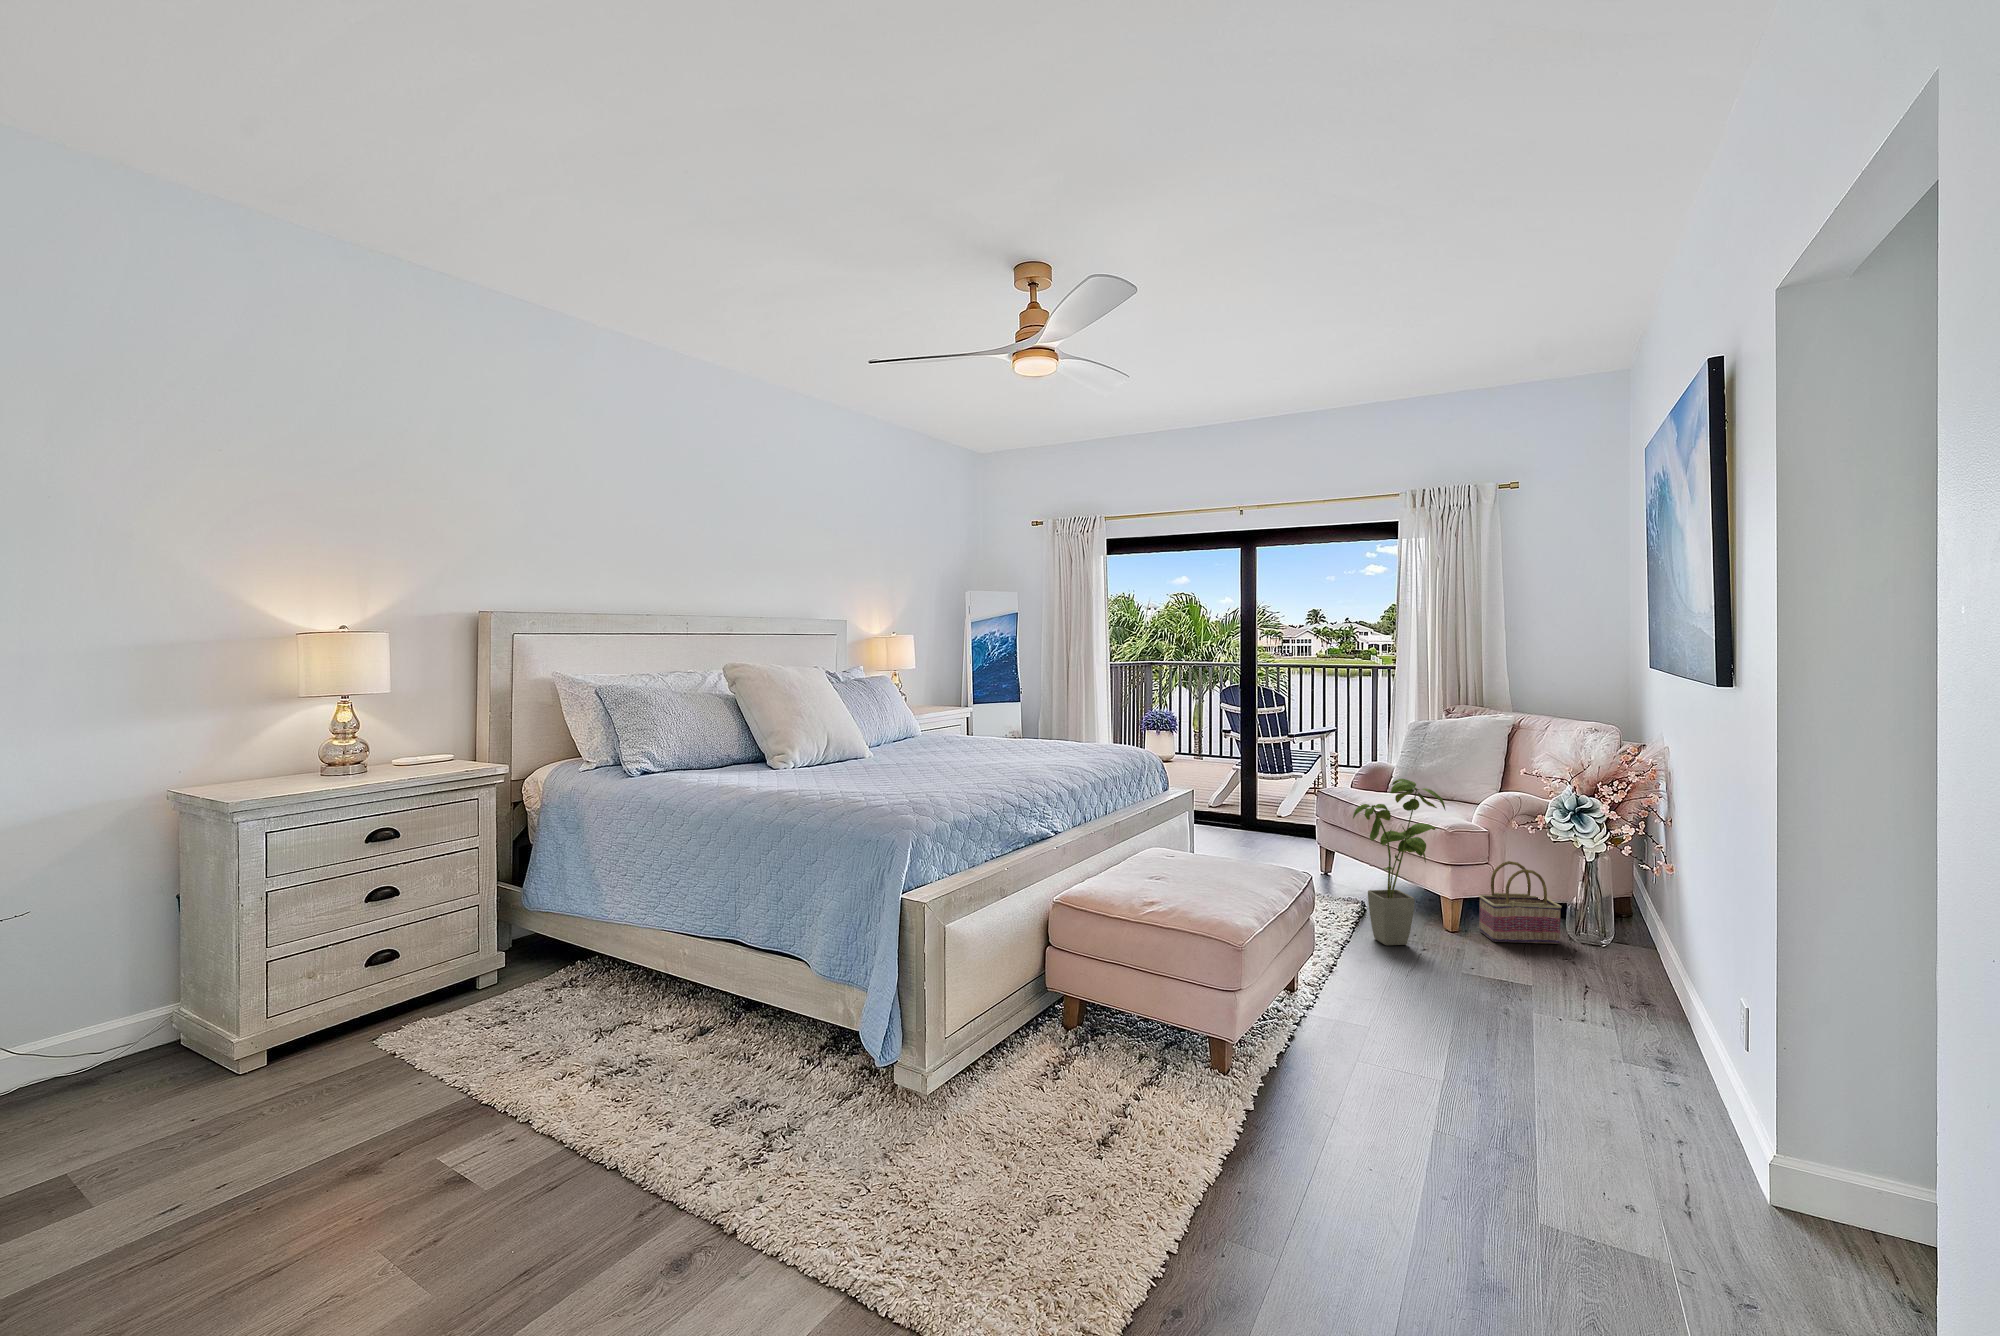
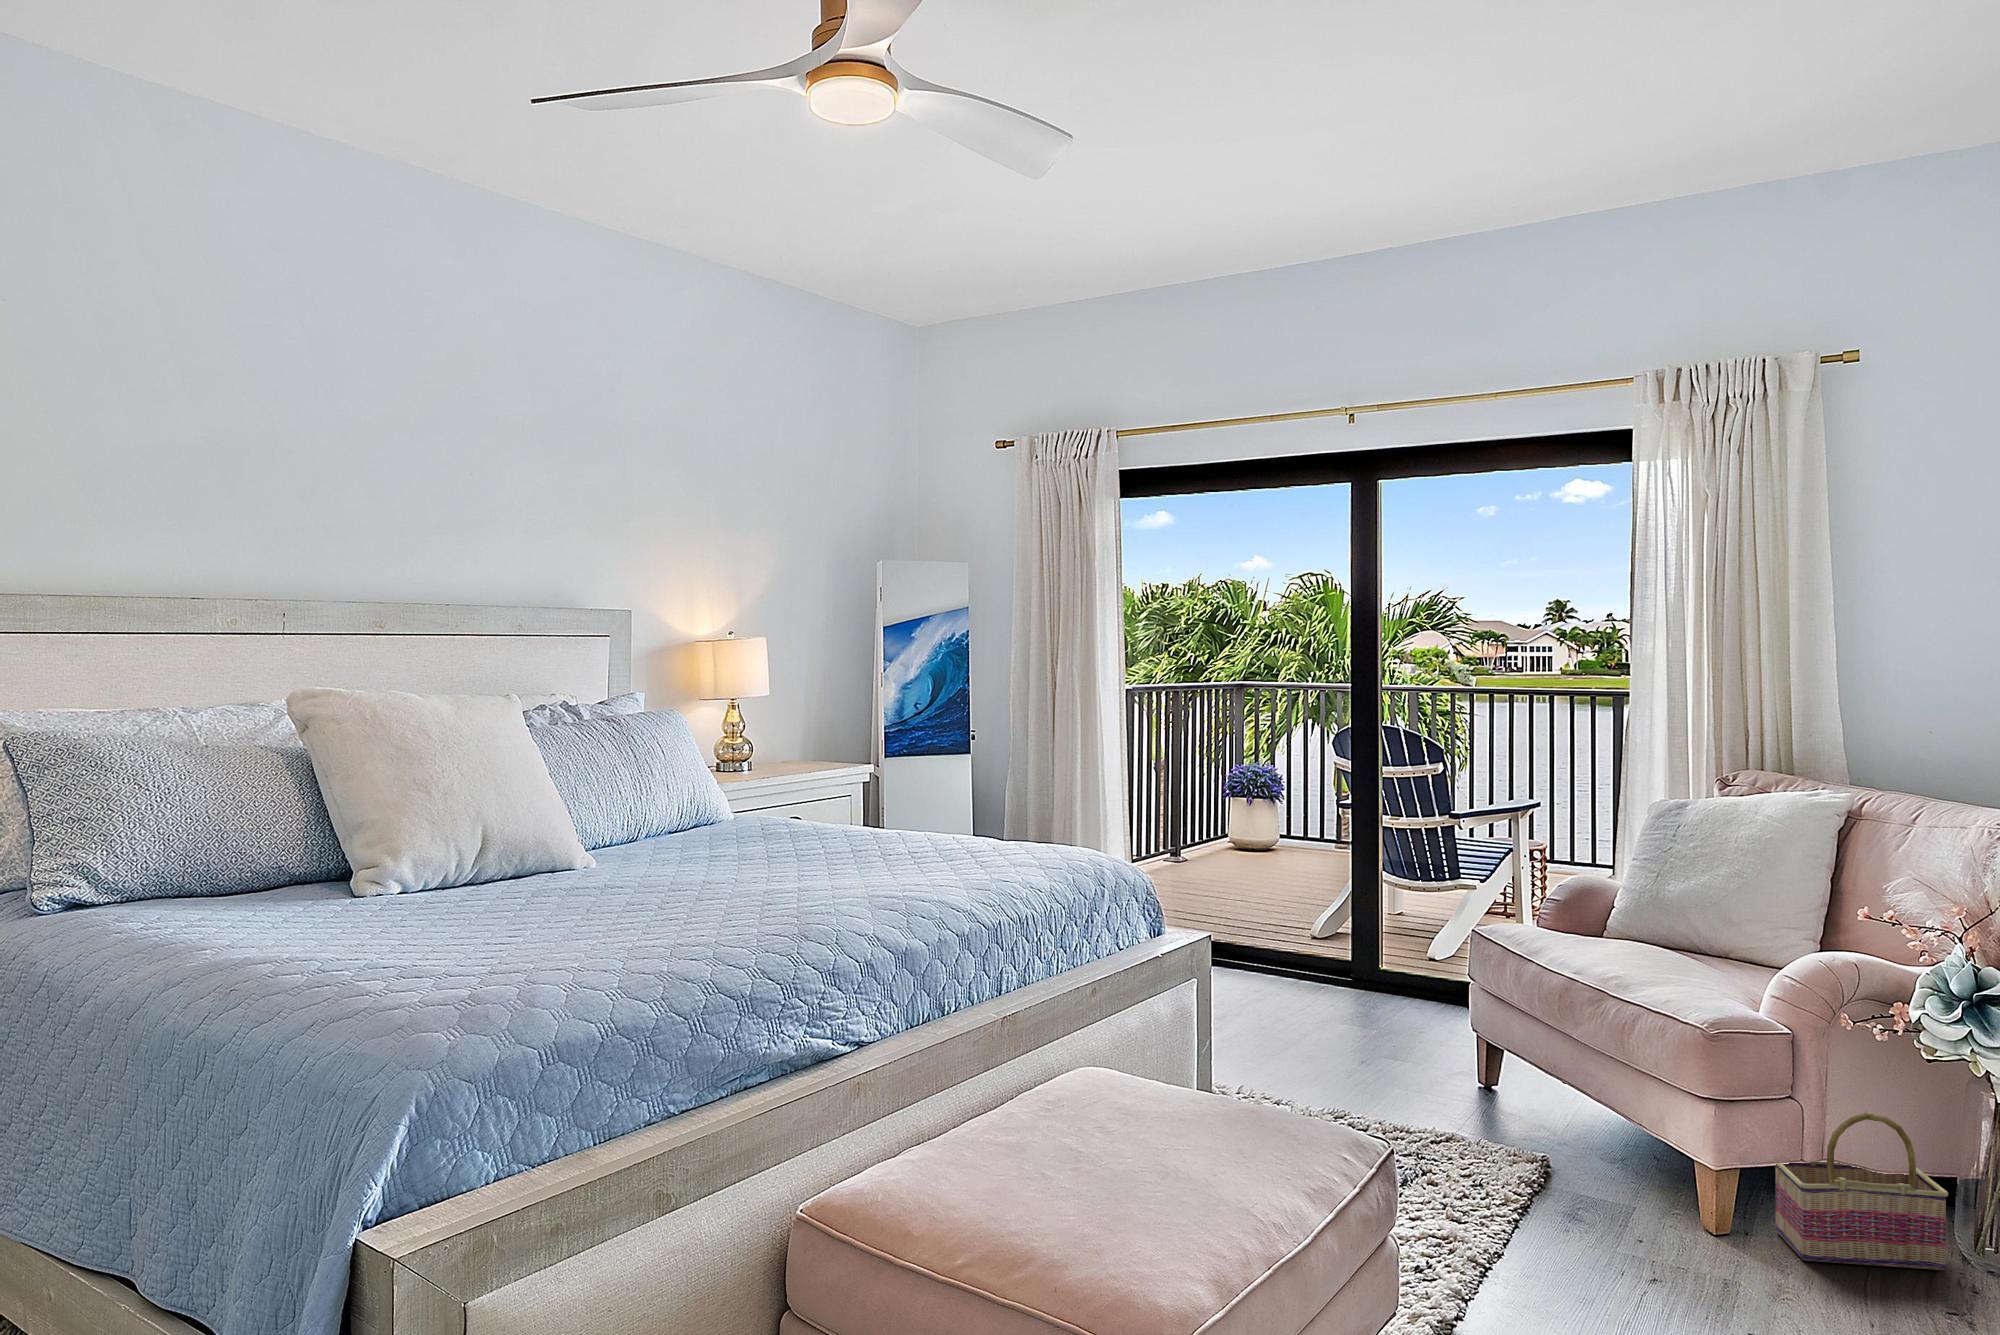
house plant: present [1353,779,1445,945] -> none [1506,925,1692,1264]

